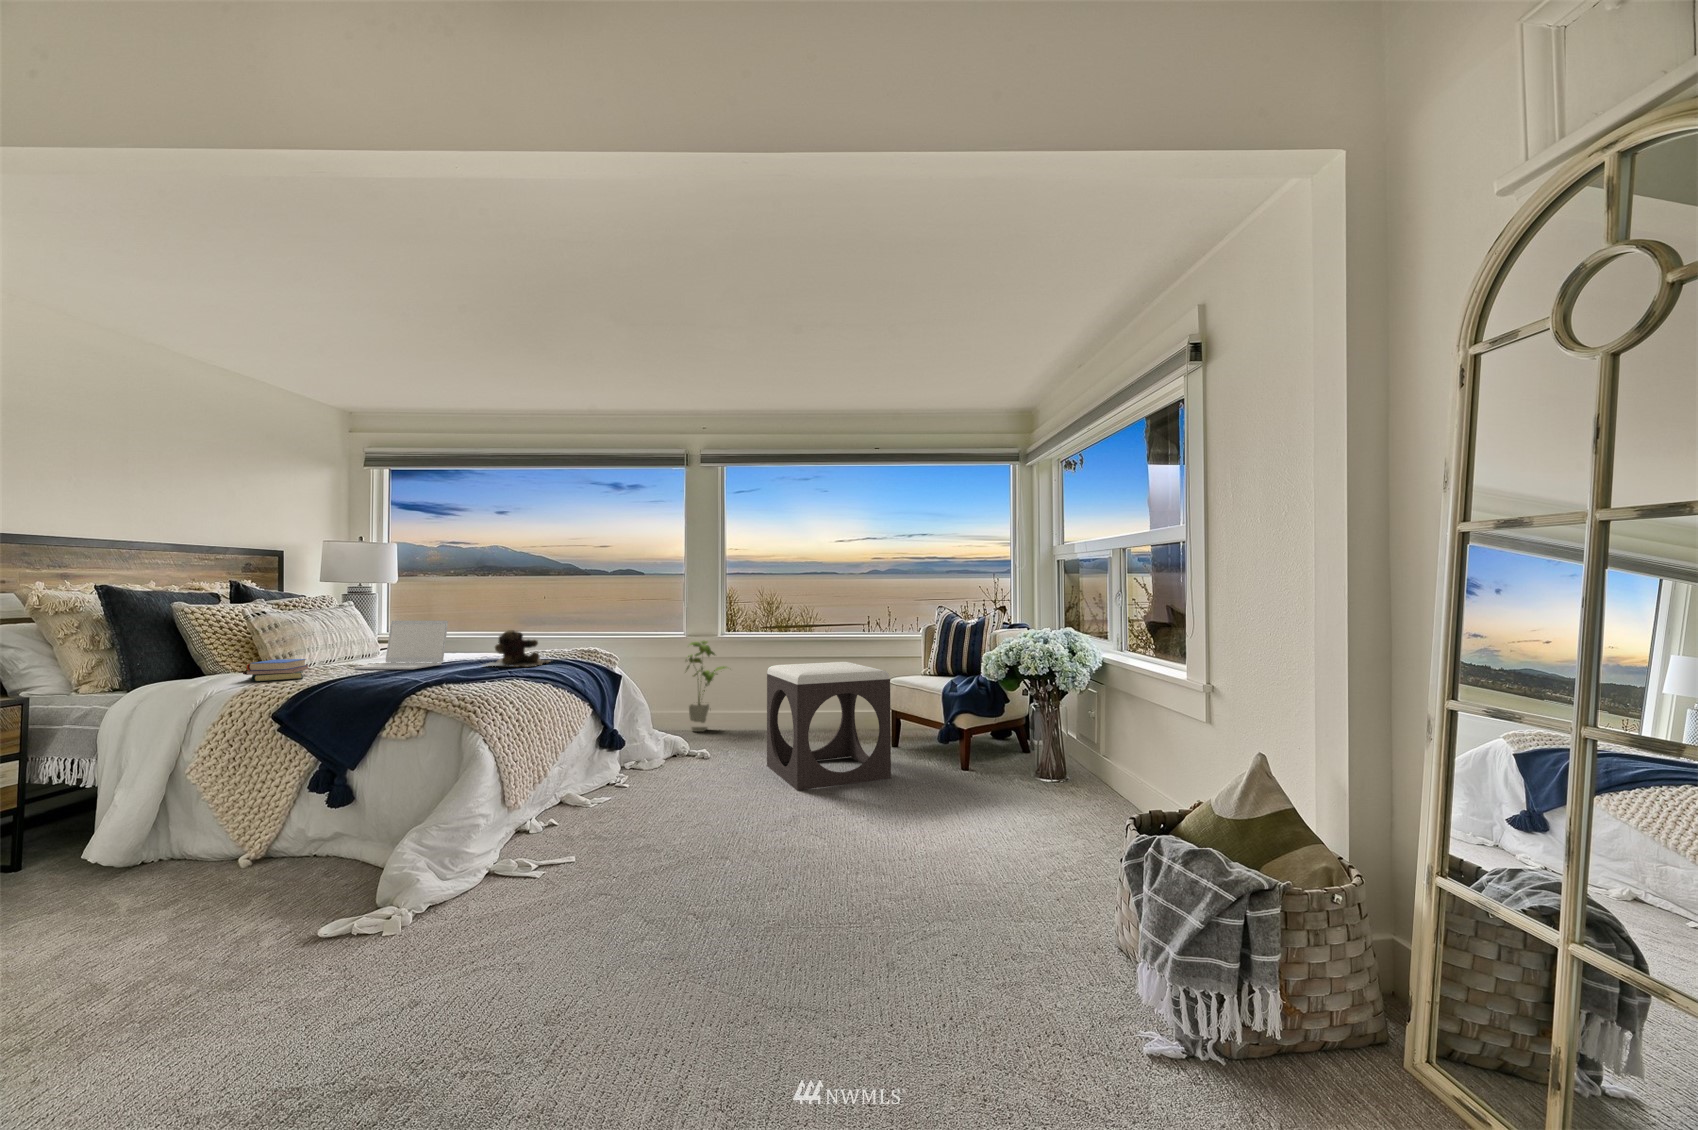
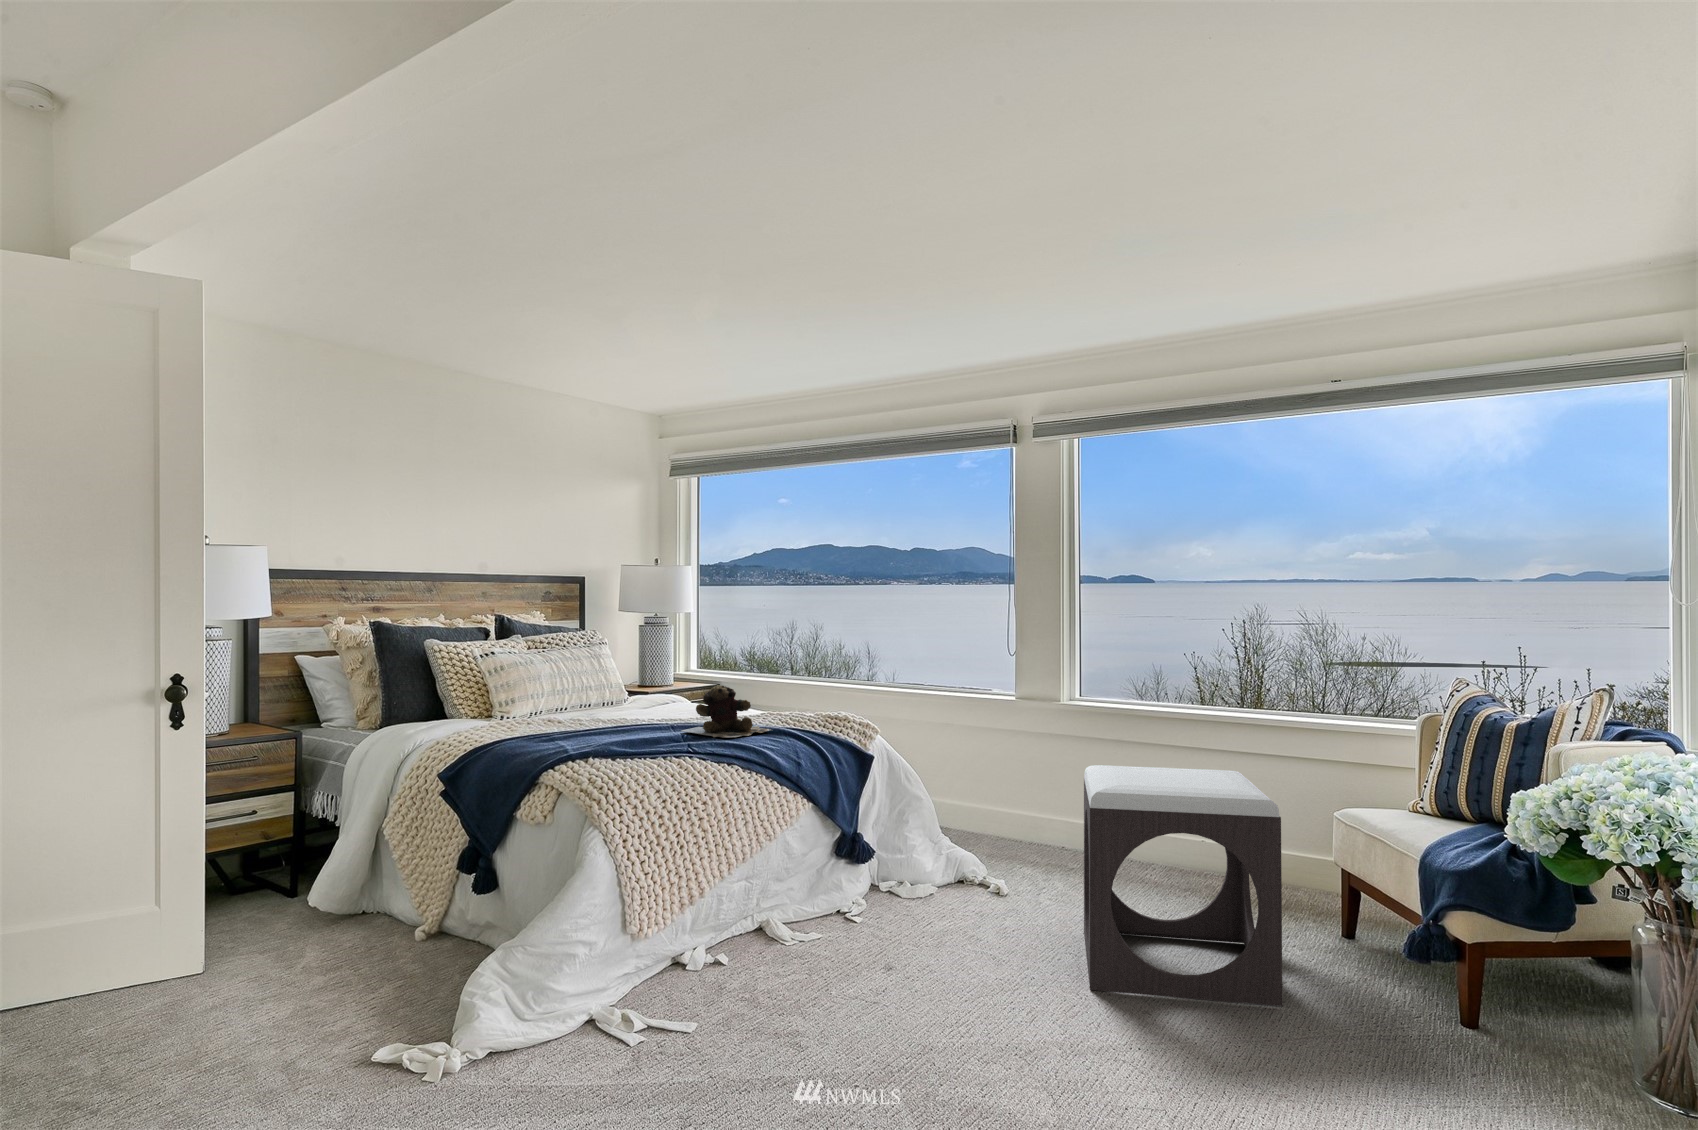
laptop: present [354,621,448,669] -> none [564,665,662,729]
house plant: present [686,641,726,732] -> none [1014,707,1092,850]
book: present [243,659,309,681] -> none [448,708,518,733]

